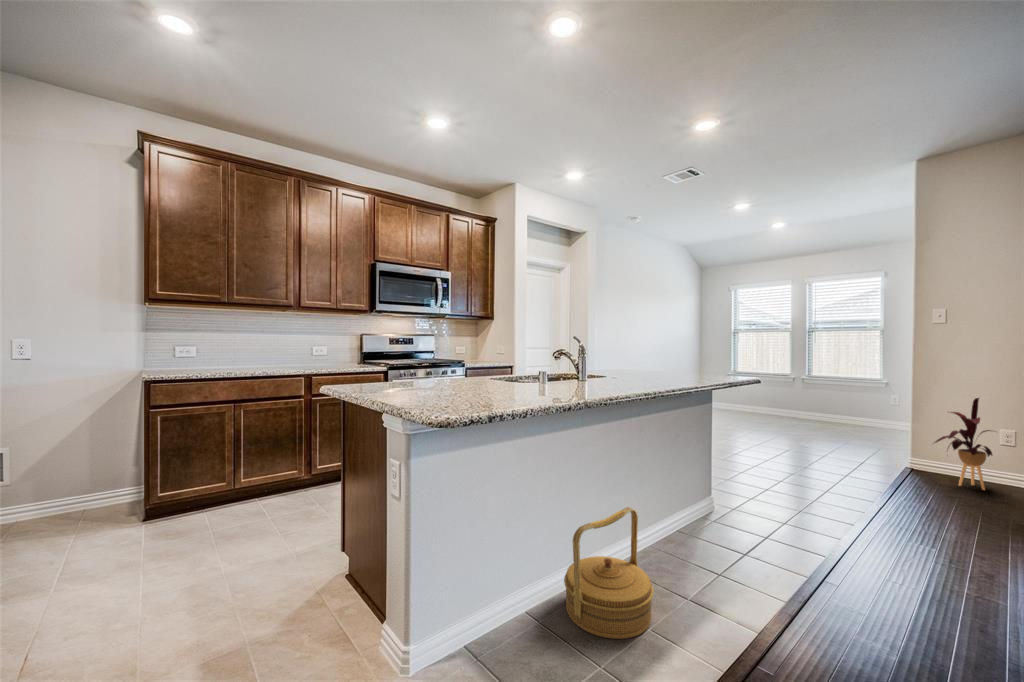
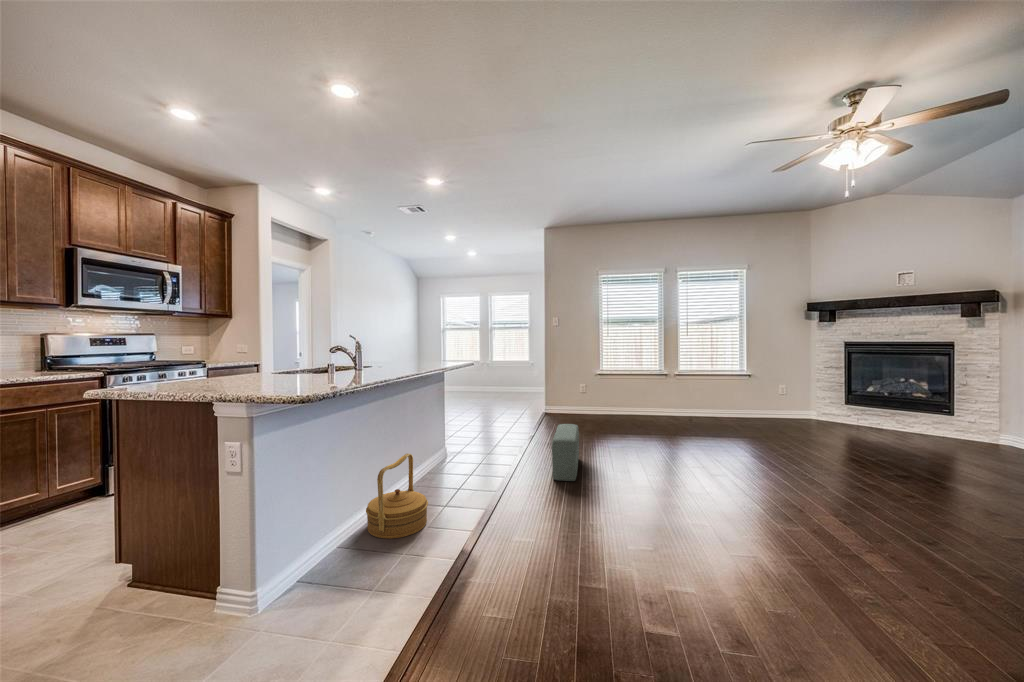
house plant: present [934,398,992,490] -> none [553,367,579,418]
pouf: none [924,509,1001,646] -> present [552,424,579,481]

